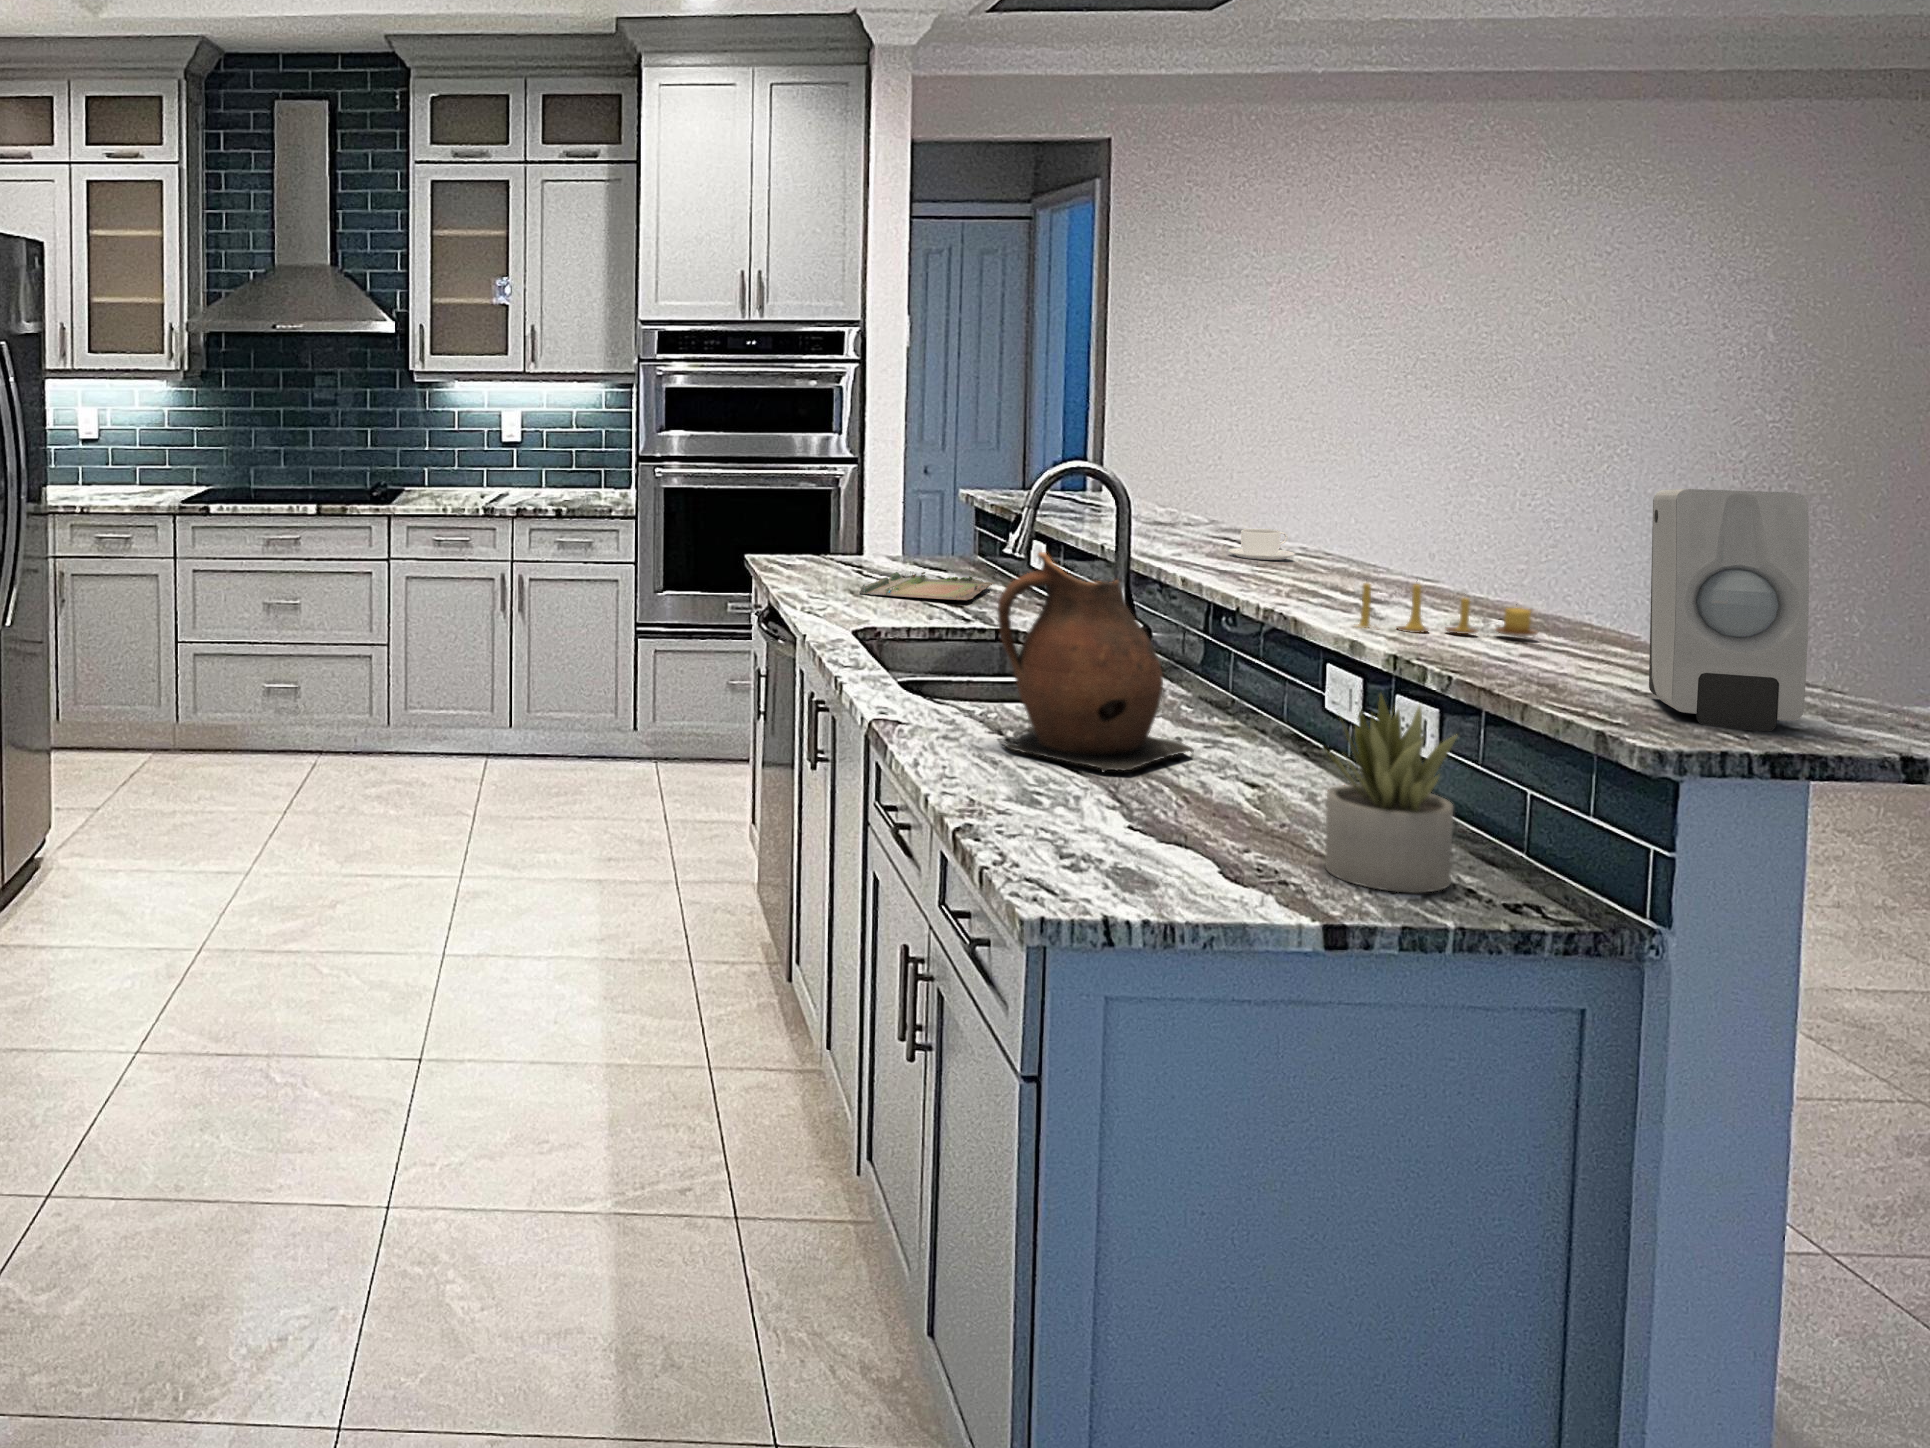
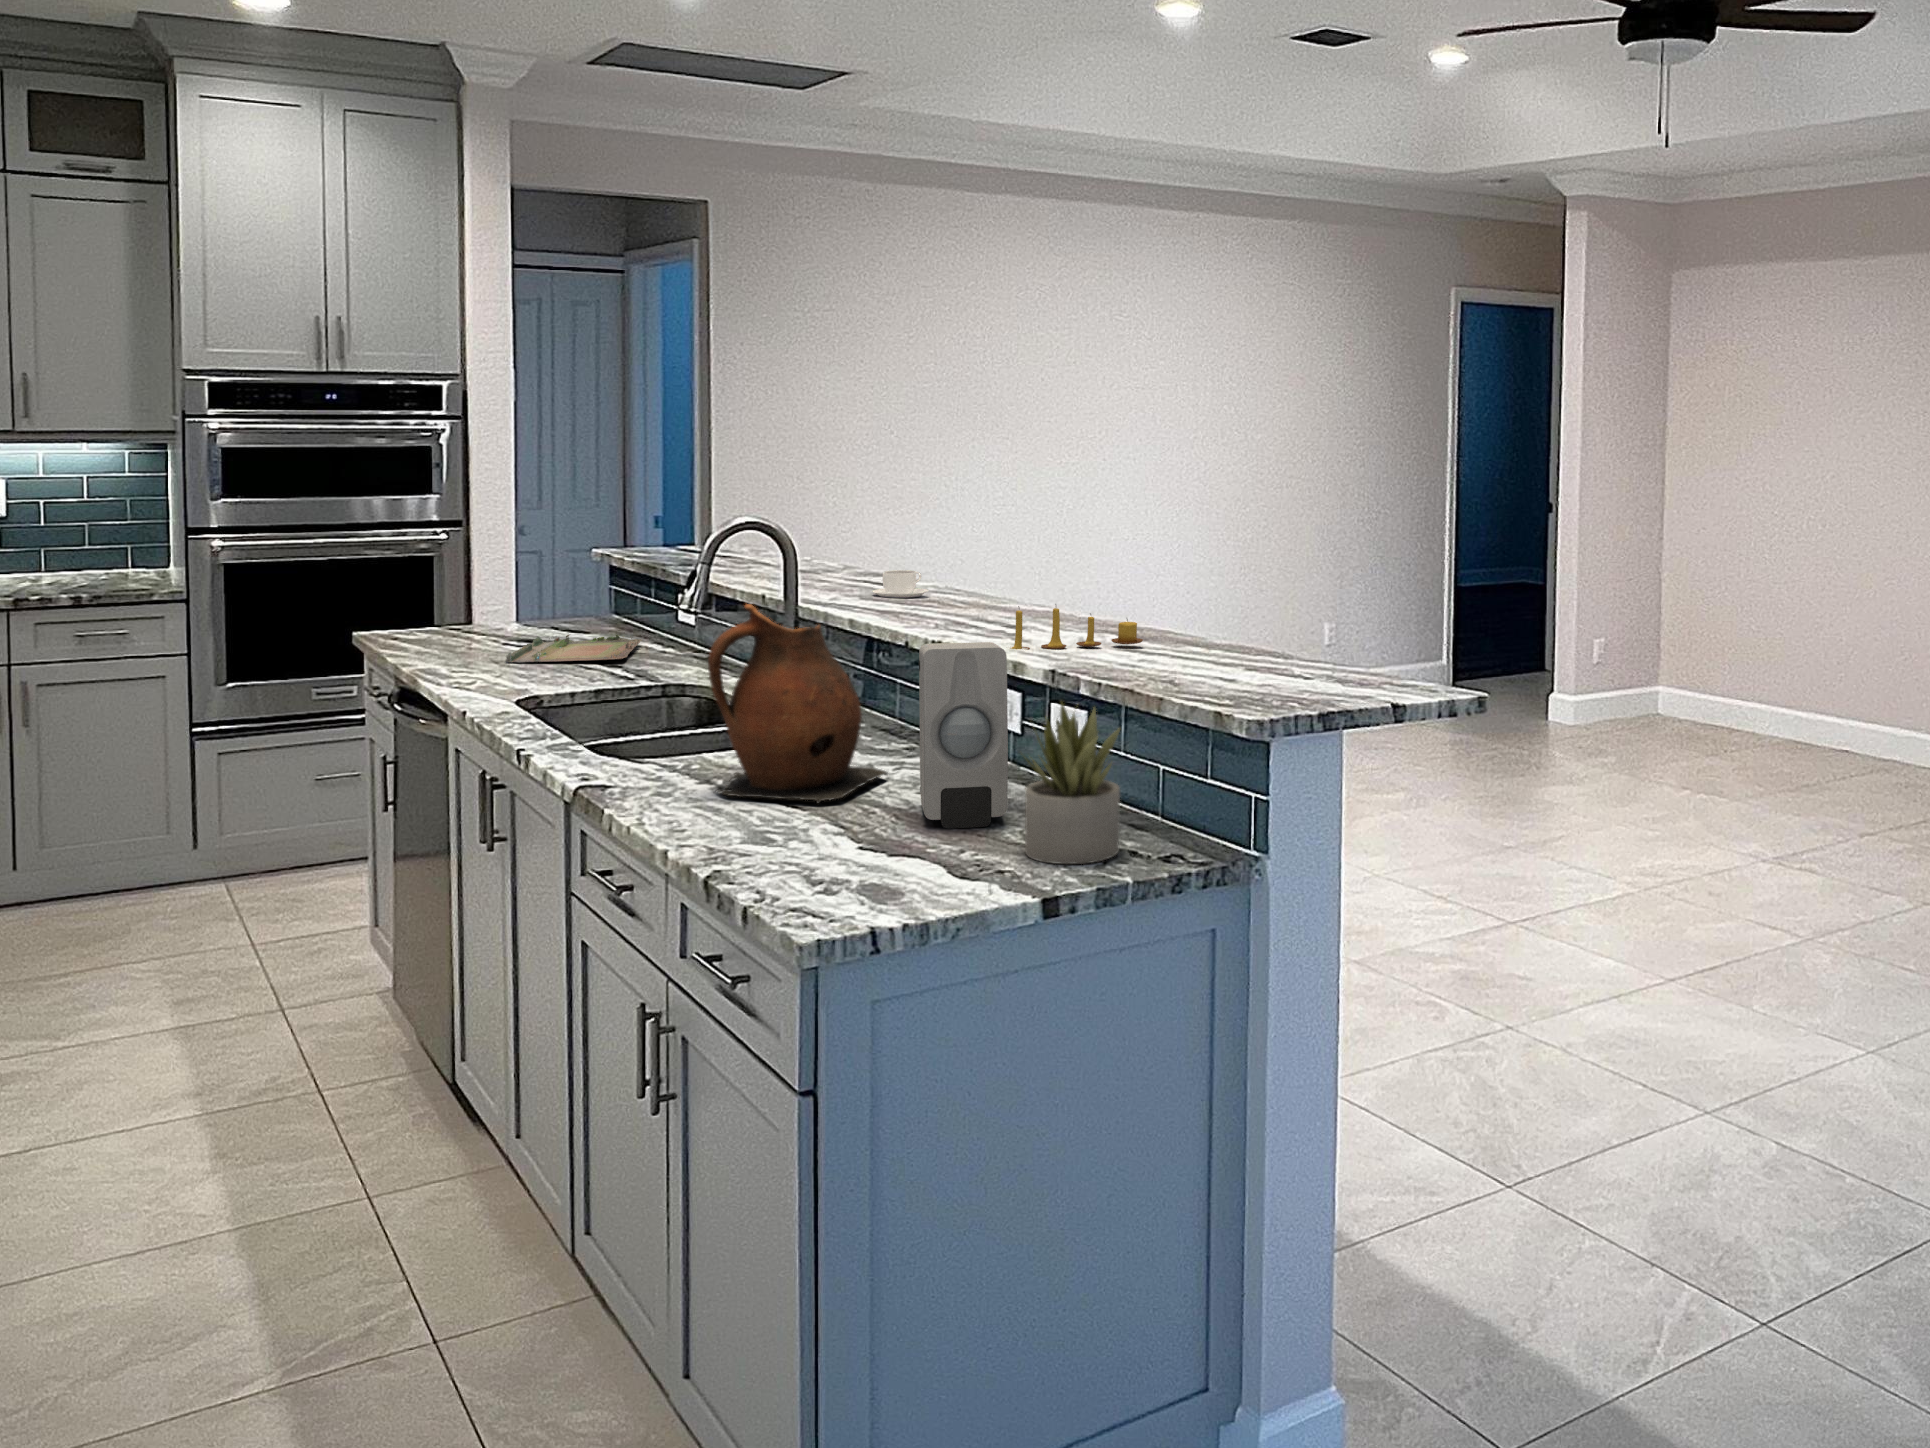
soap dispenser: present [1649,489,1809,731] -> present [919,642,1008,828]

